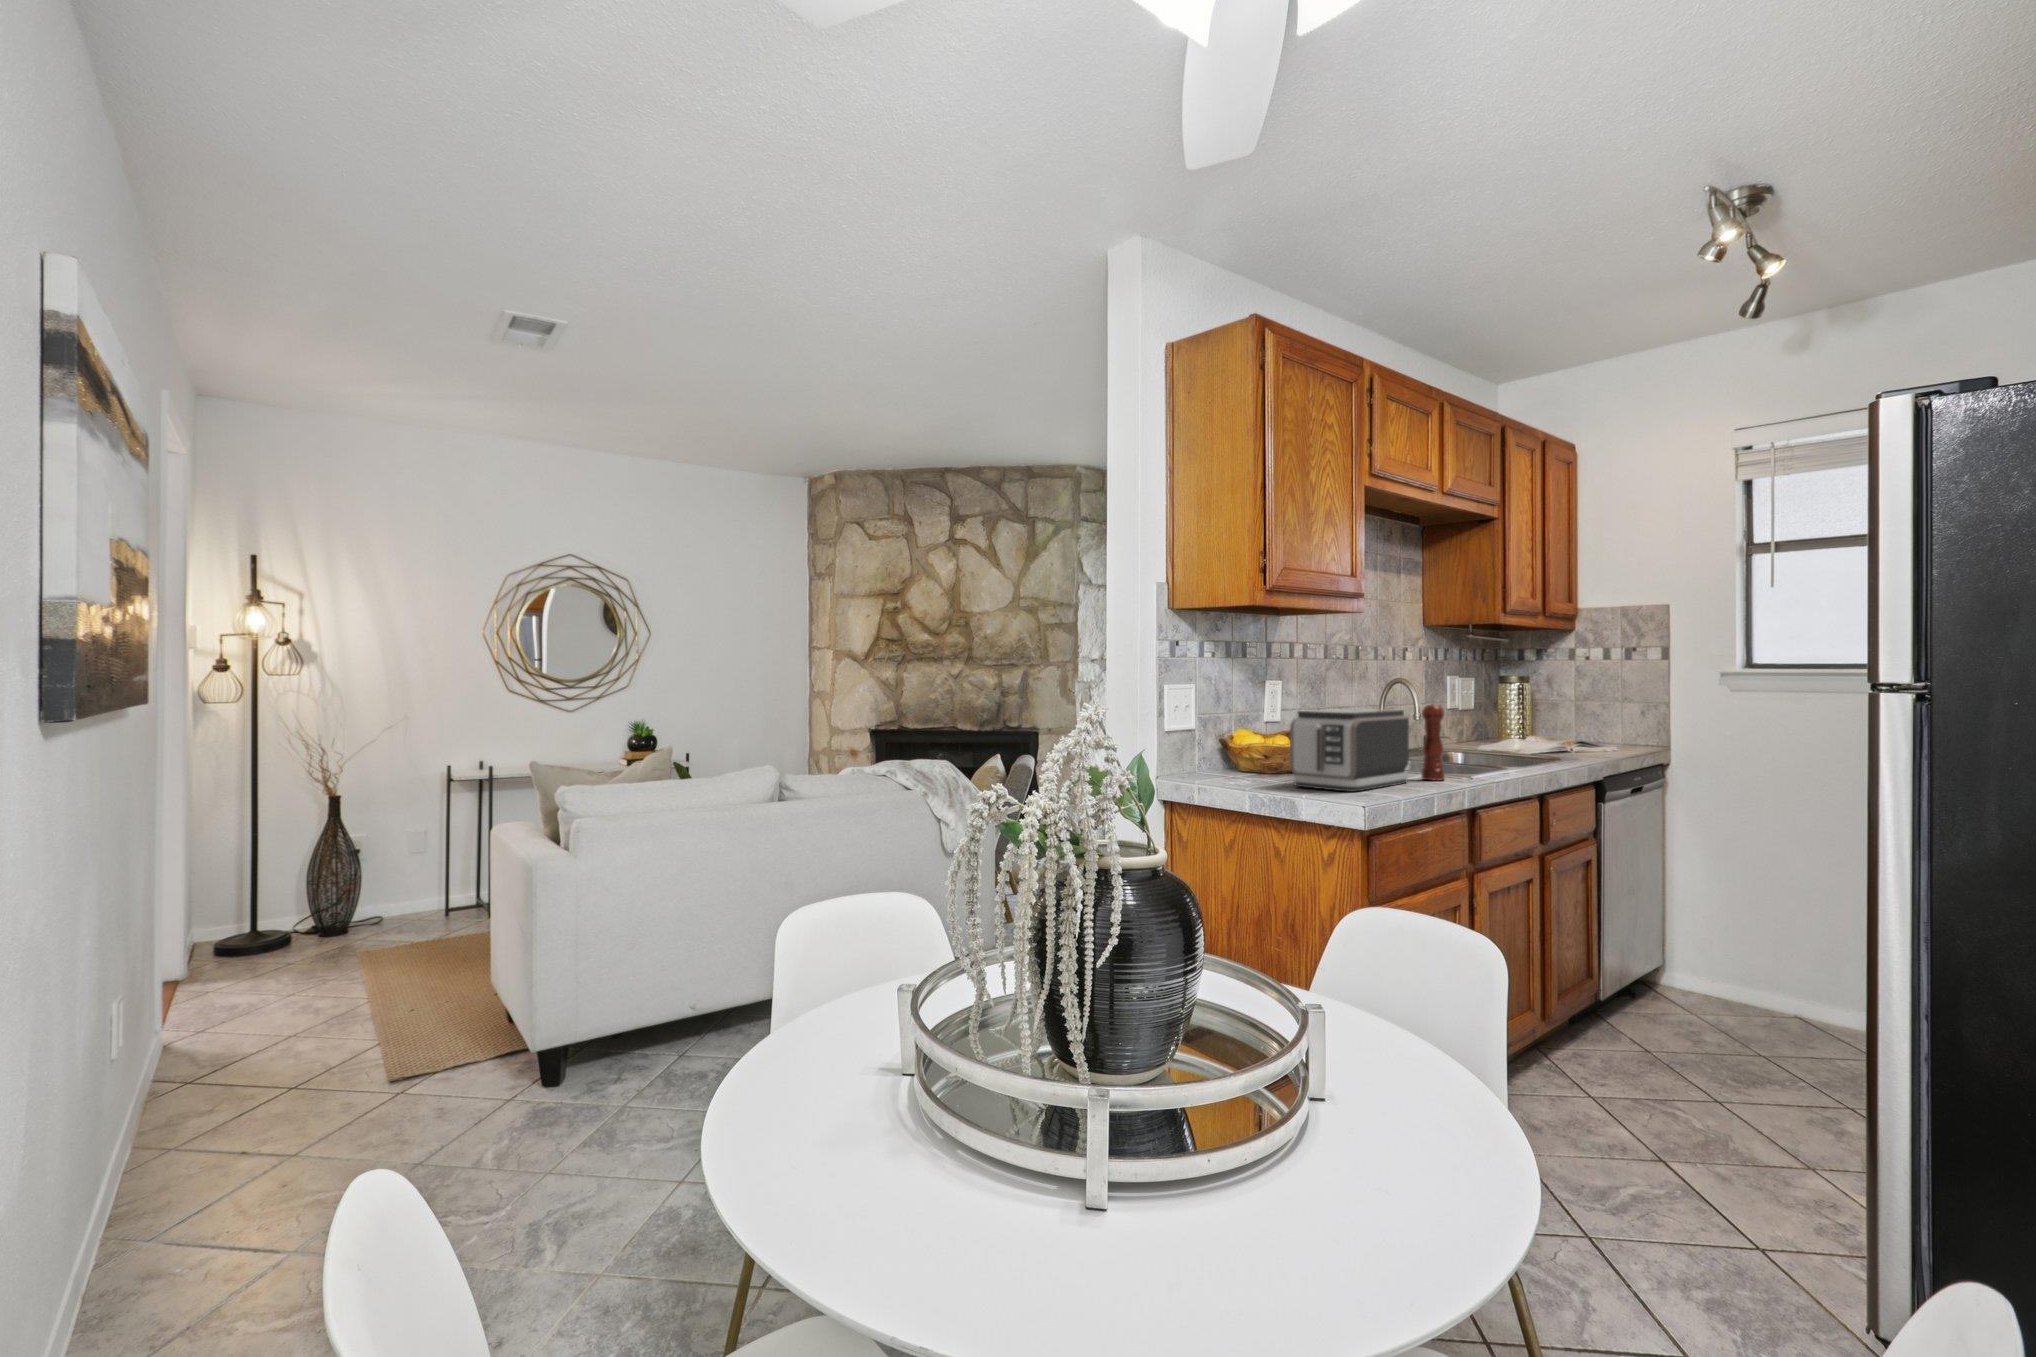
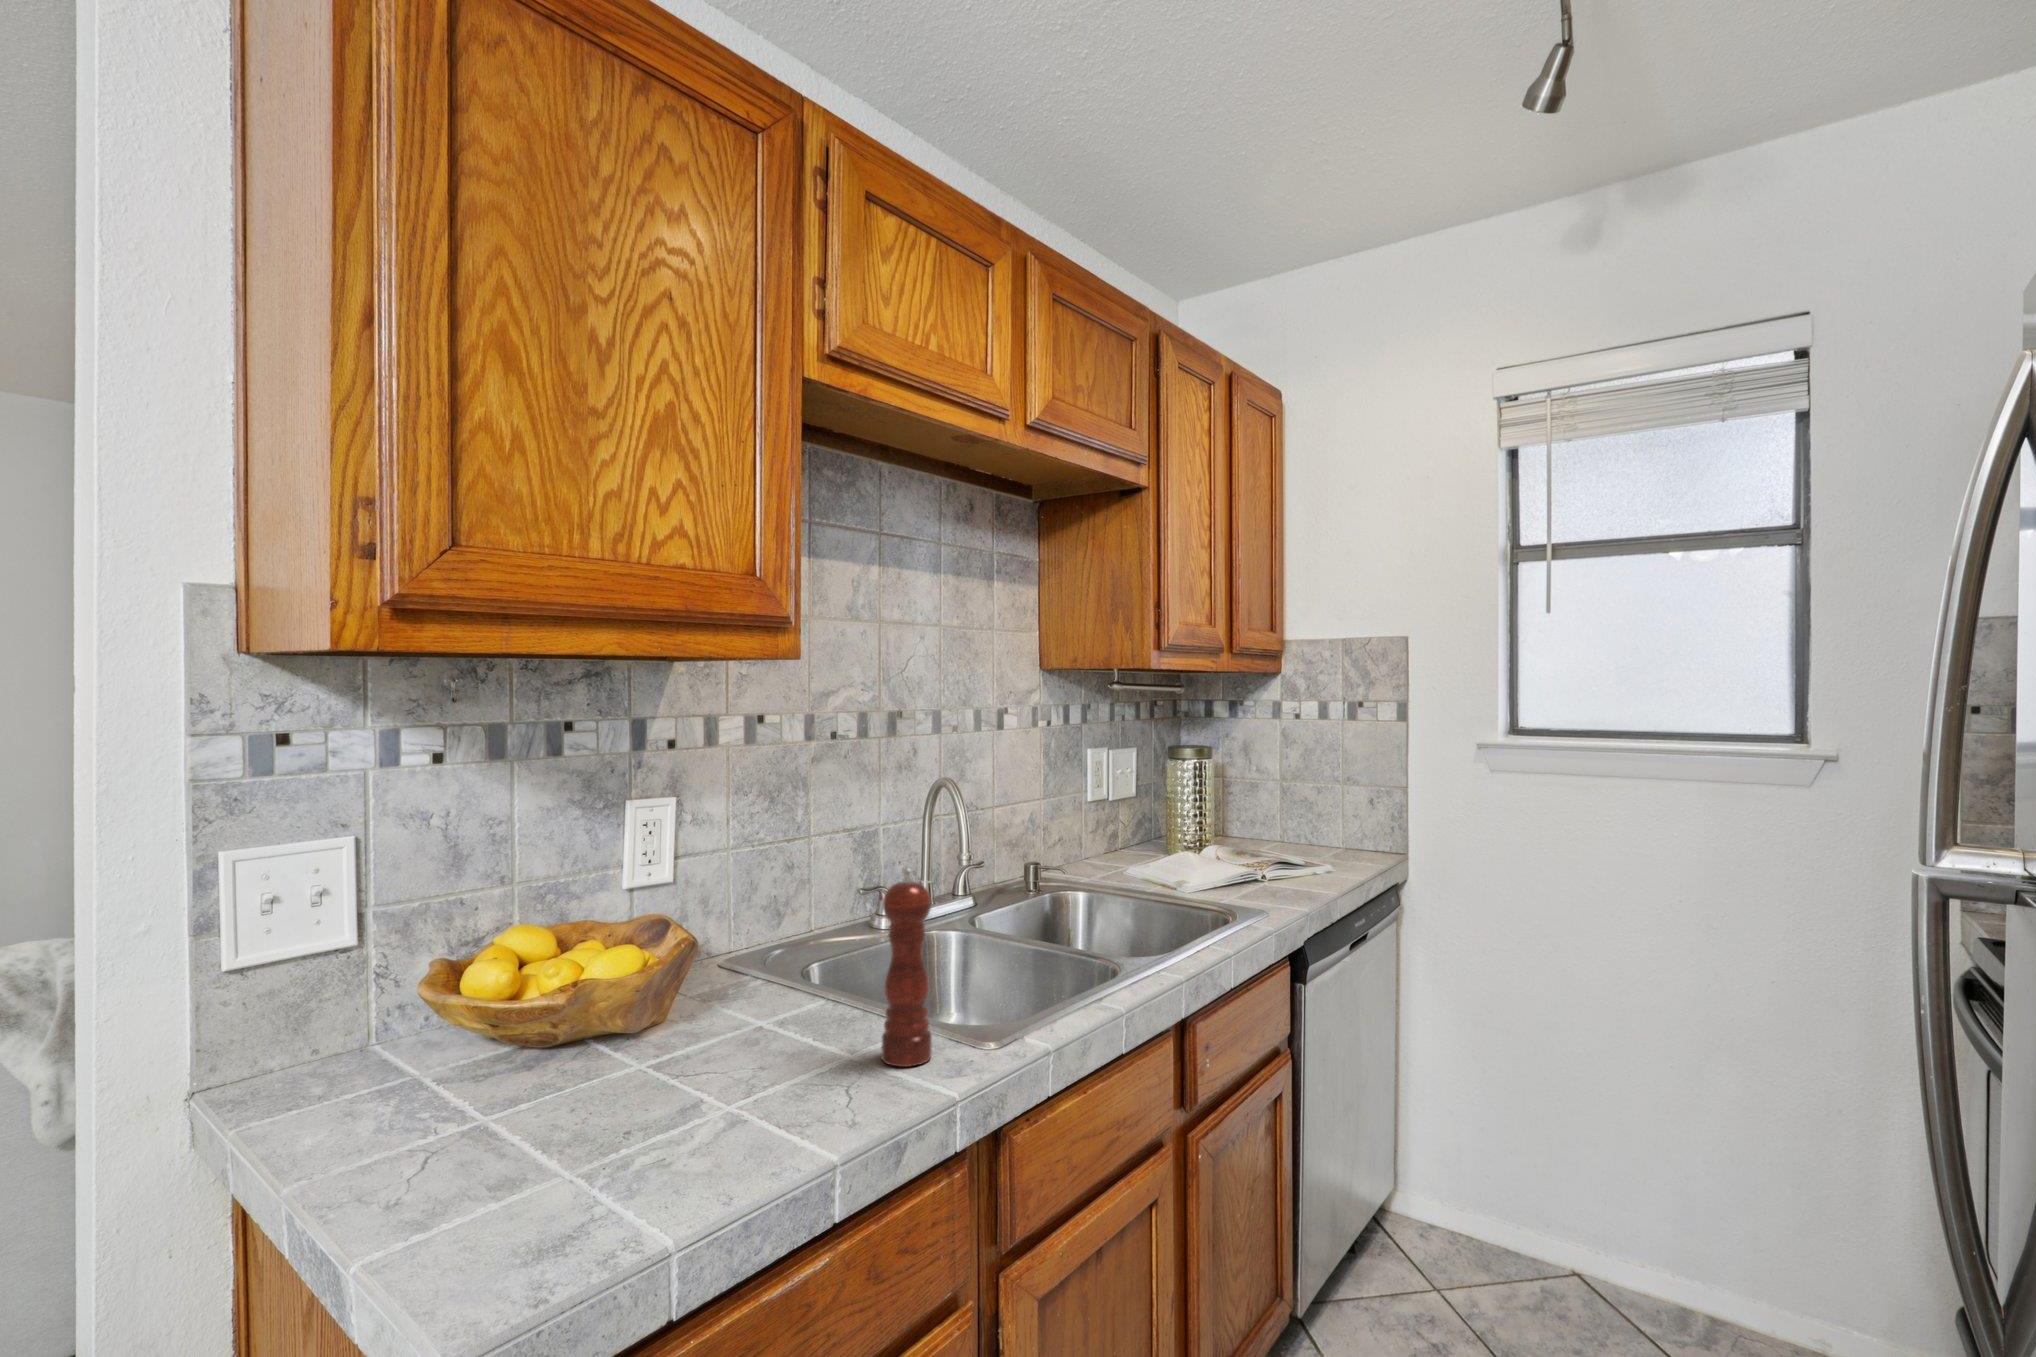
toaster: present [1290,709,1409,792] -> none [480,890,831,1192]

